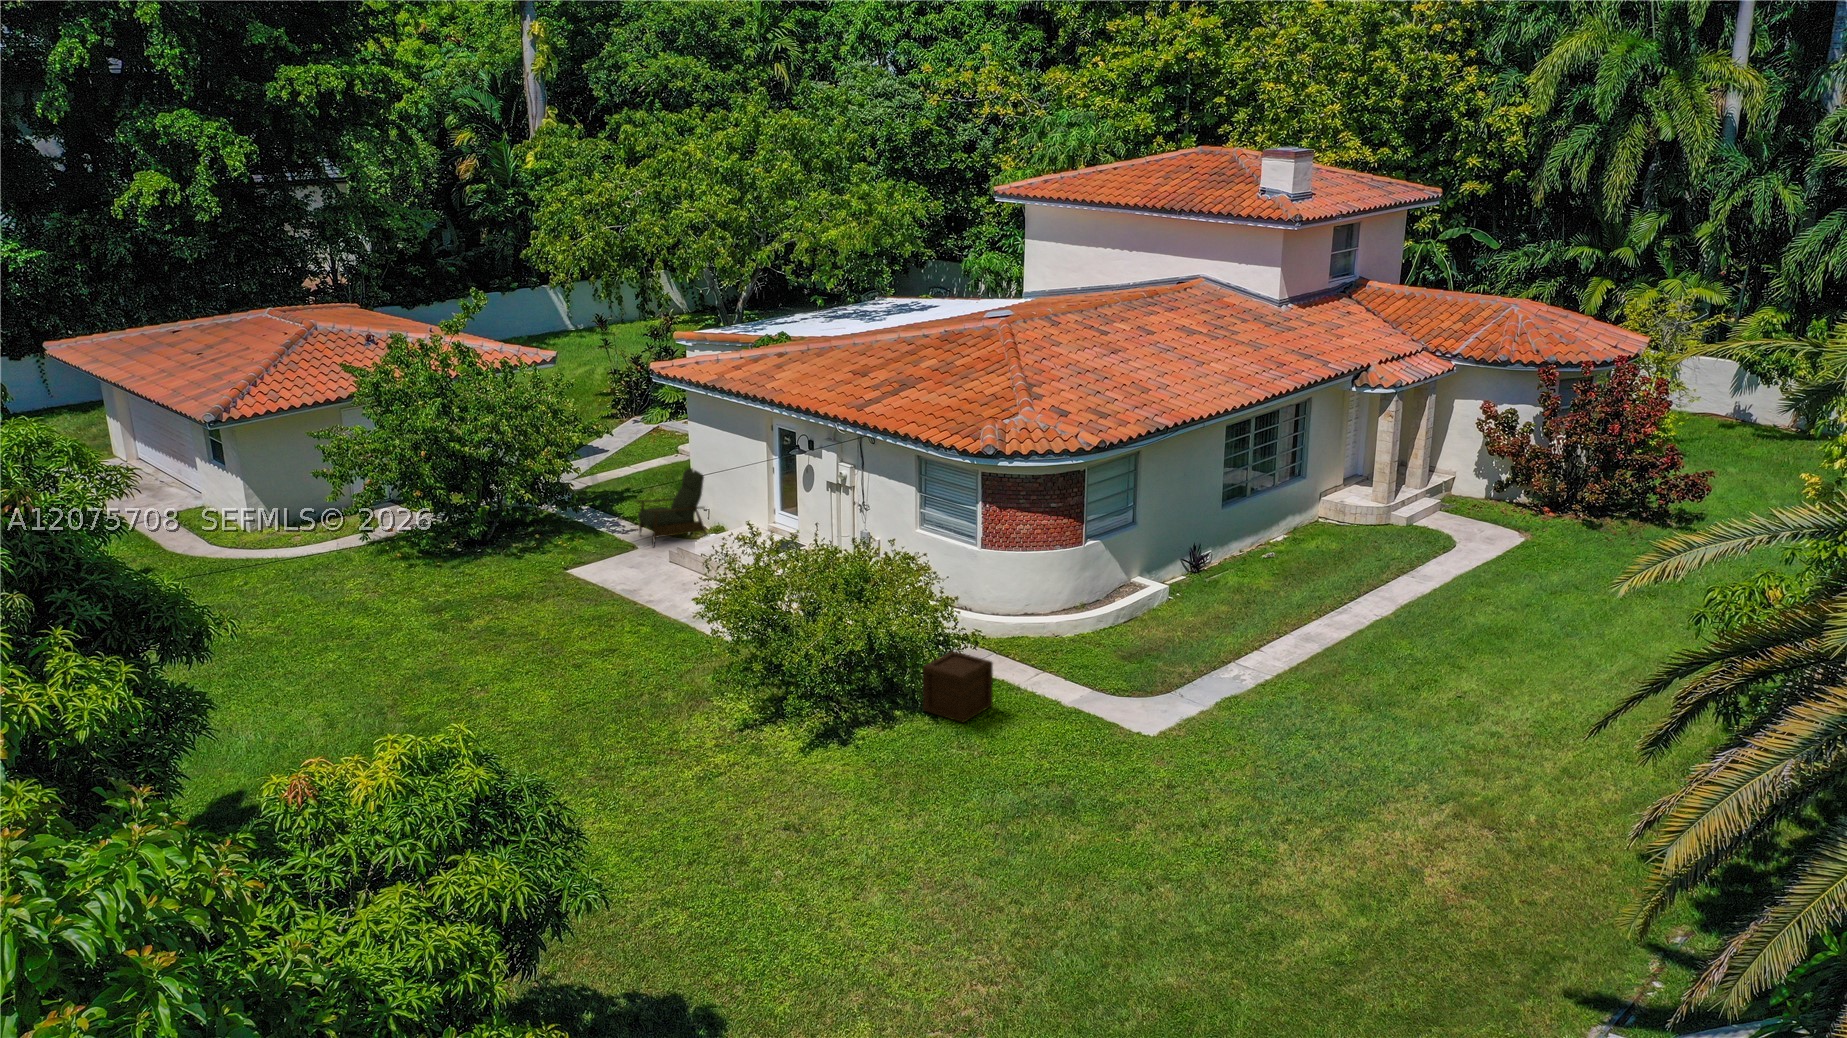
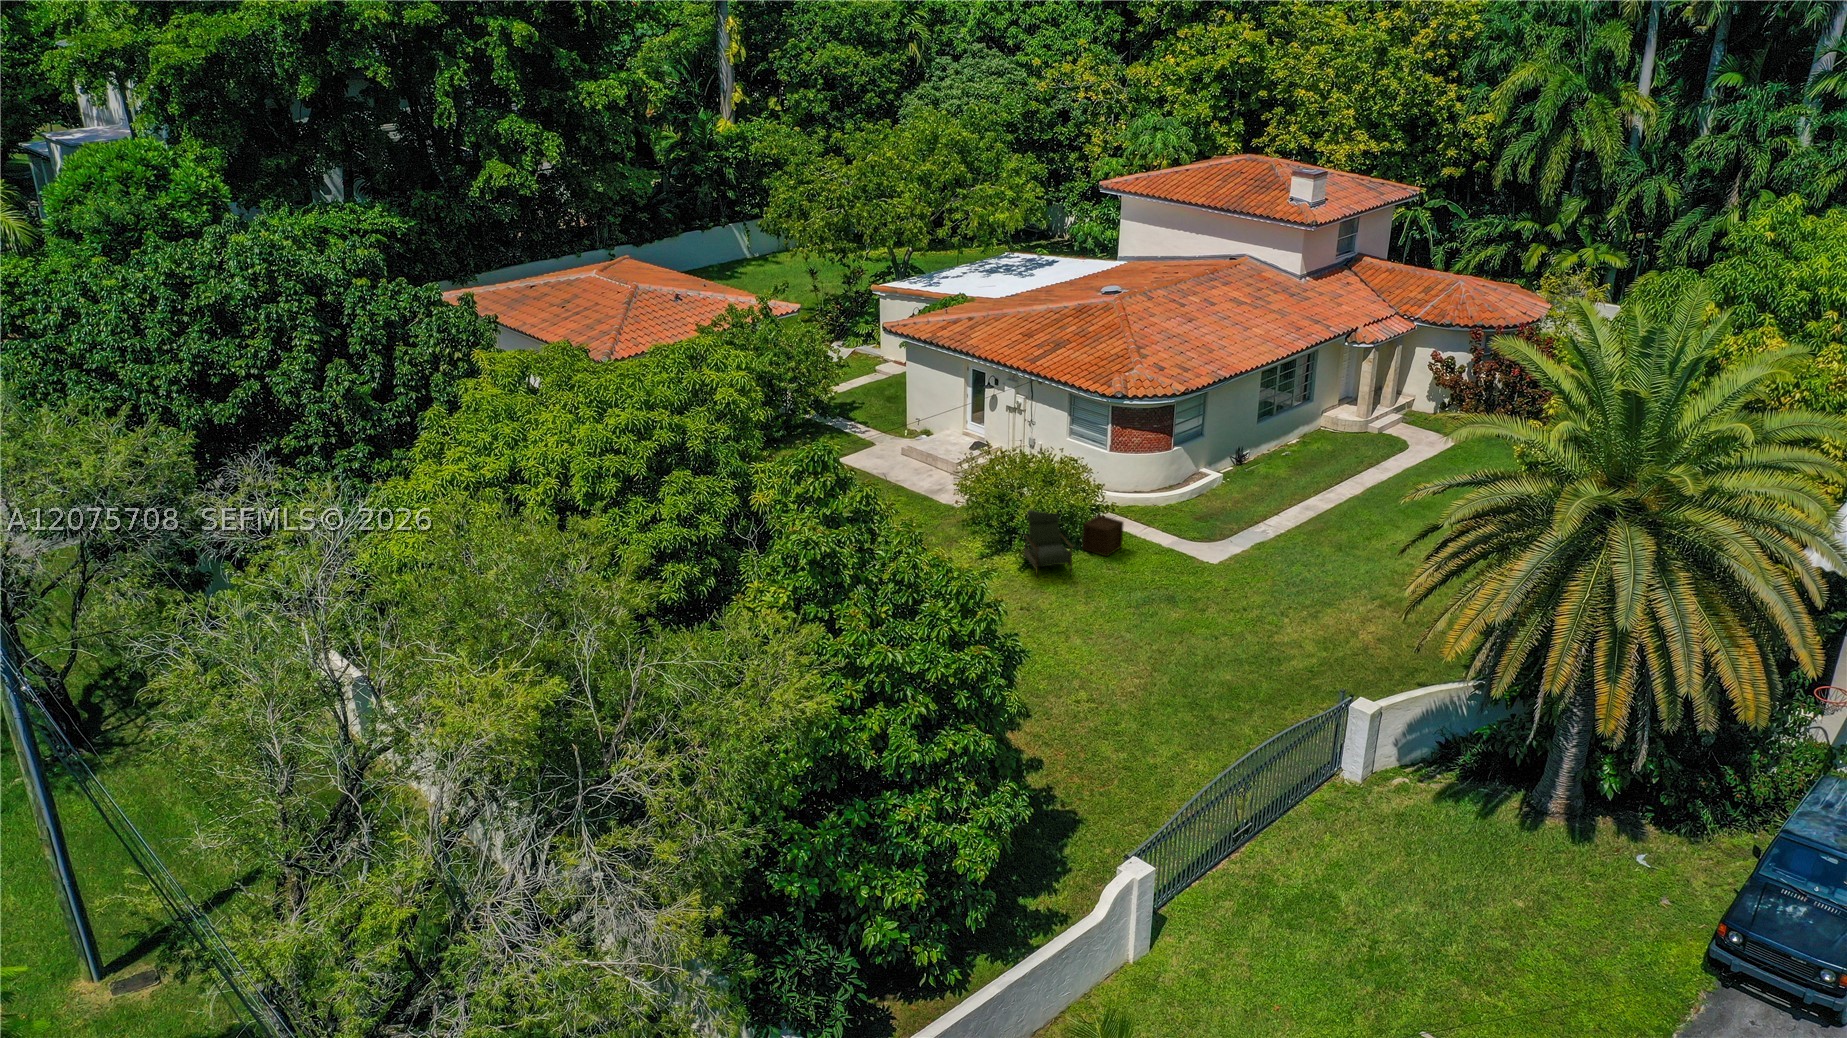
chair: present [636,468,706,547] -> present [1024,510,1073,577]

